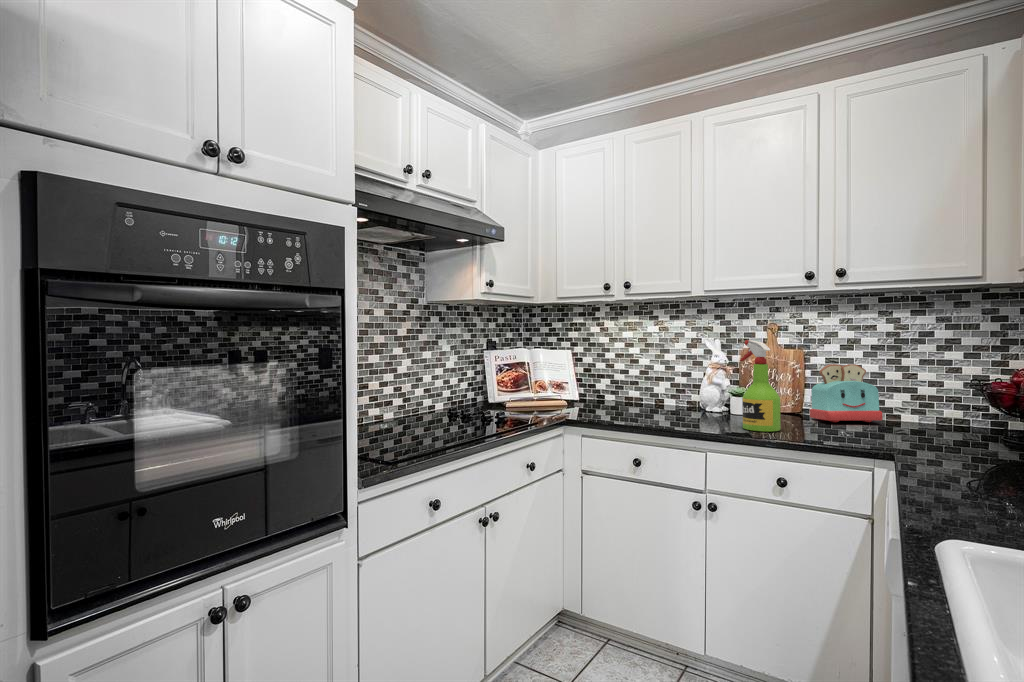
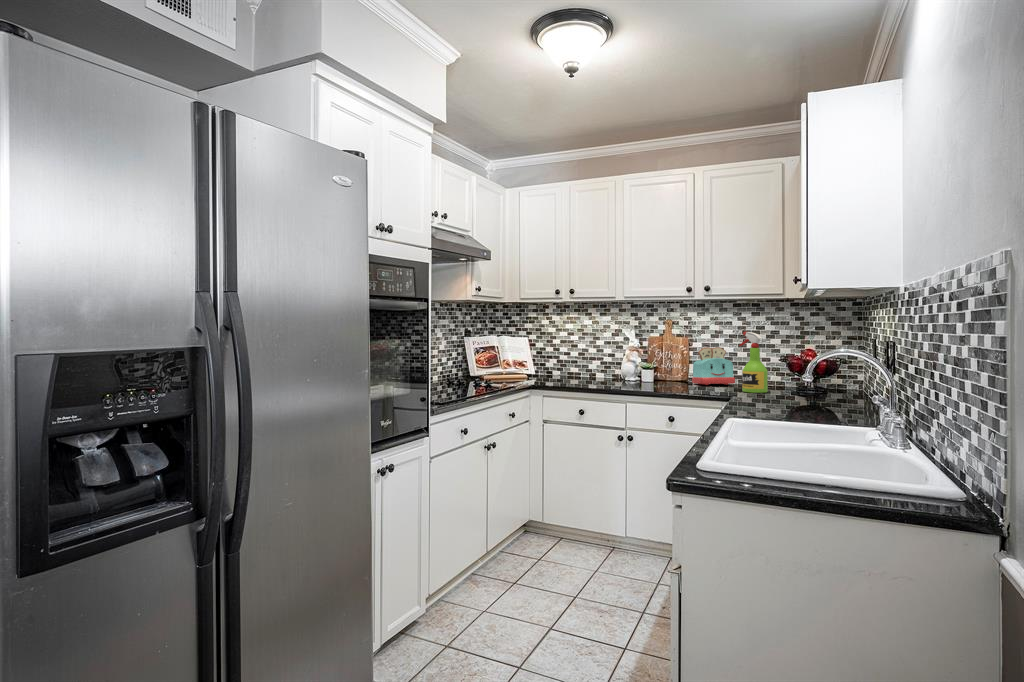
spray bottle: present [740,340,781,431] -> present [739,332,768,393]

